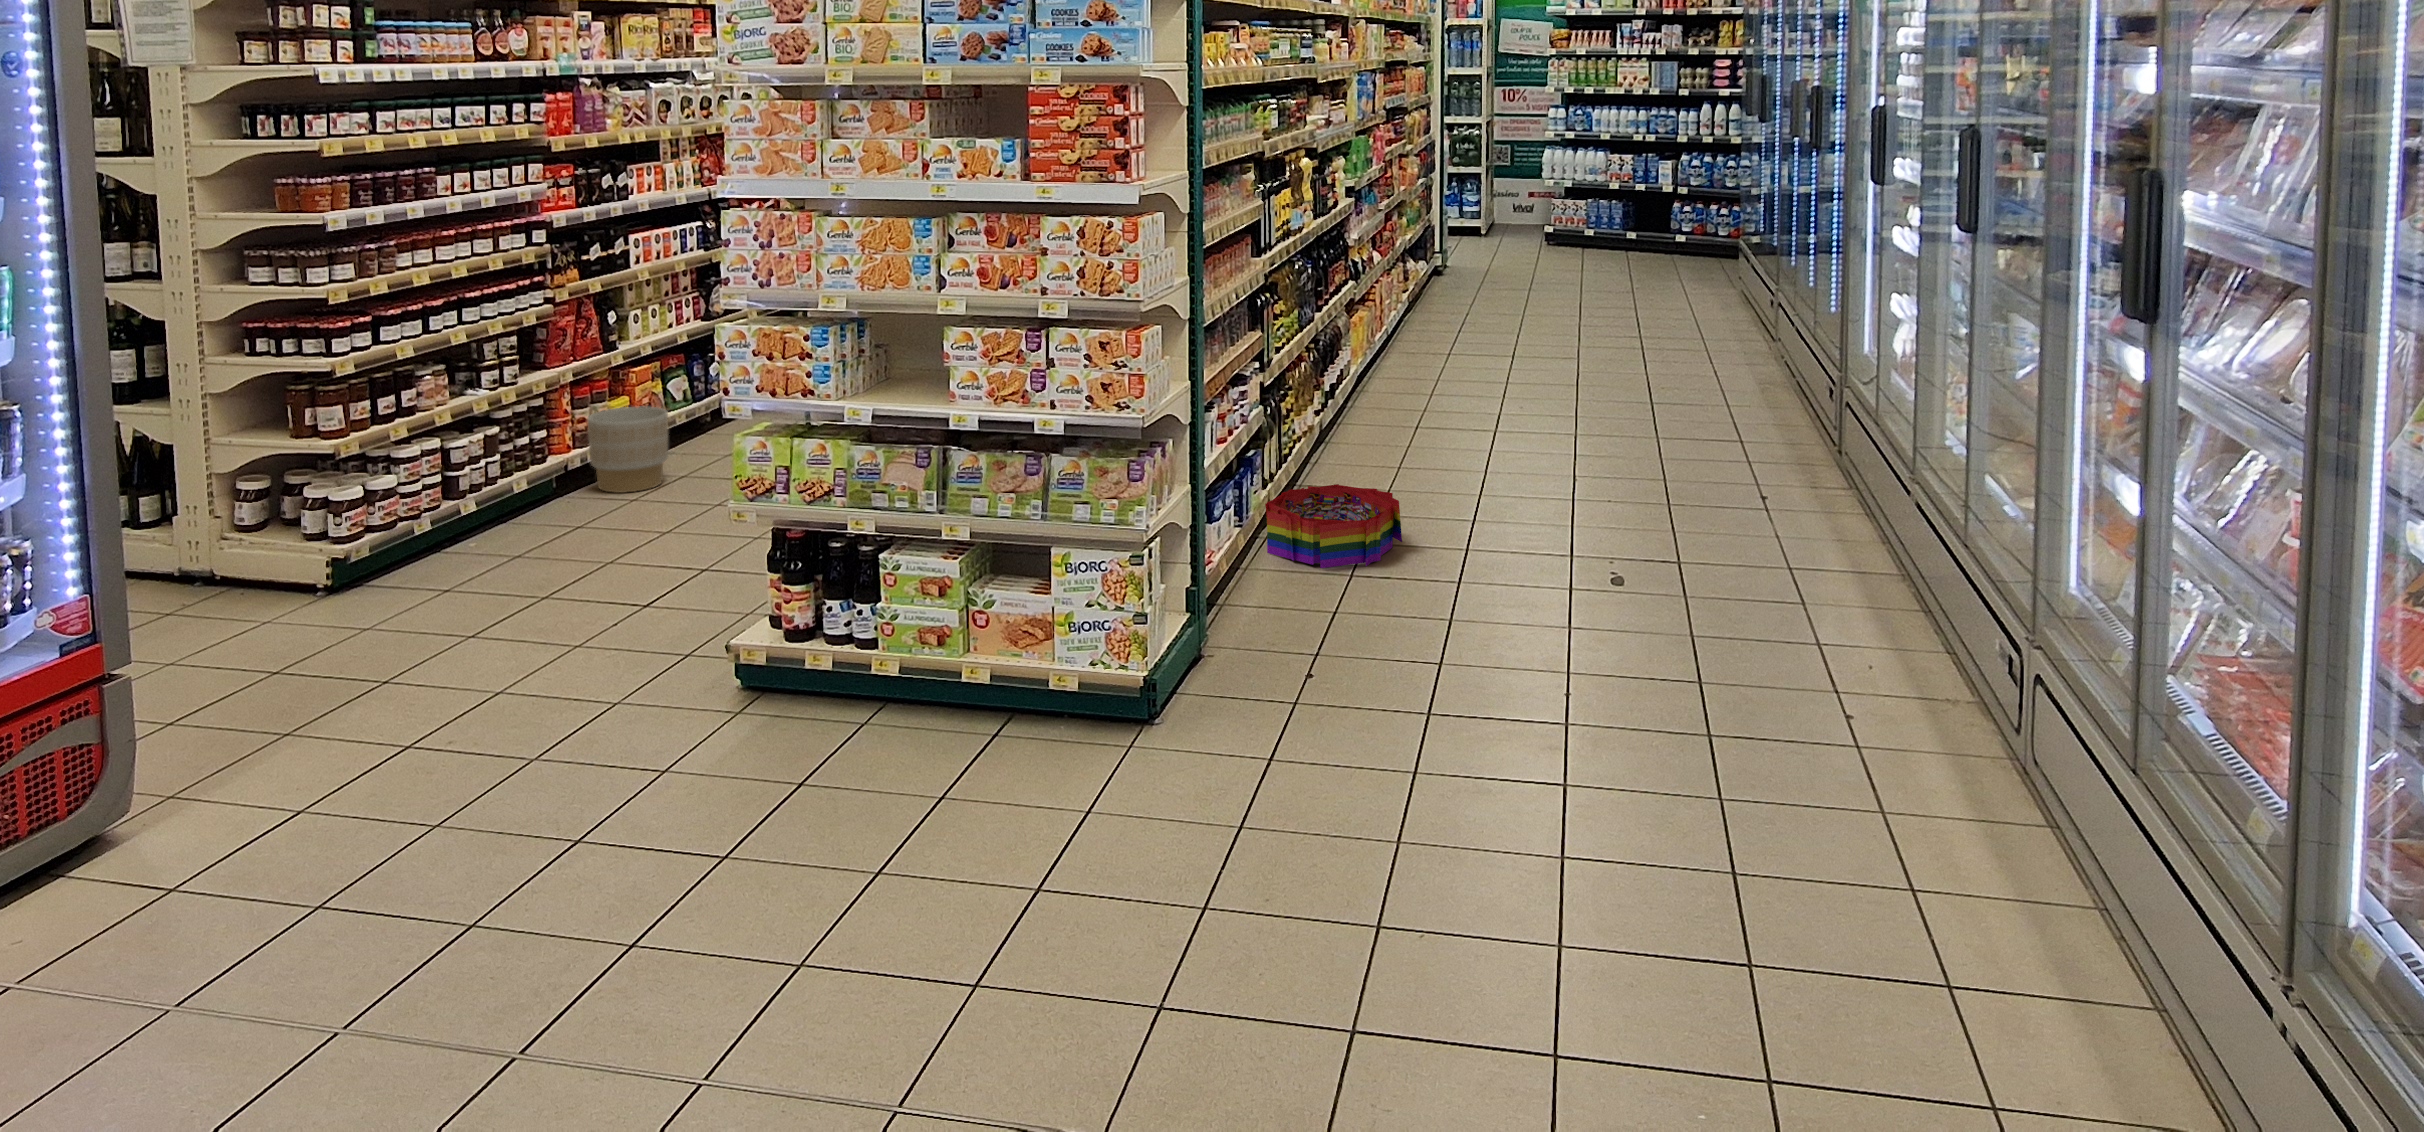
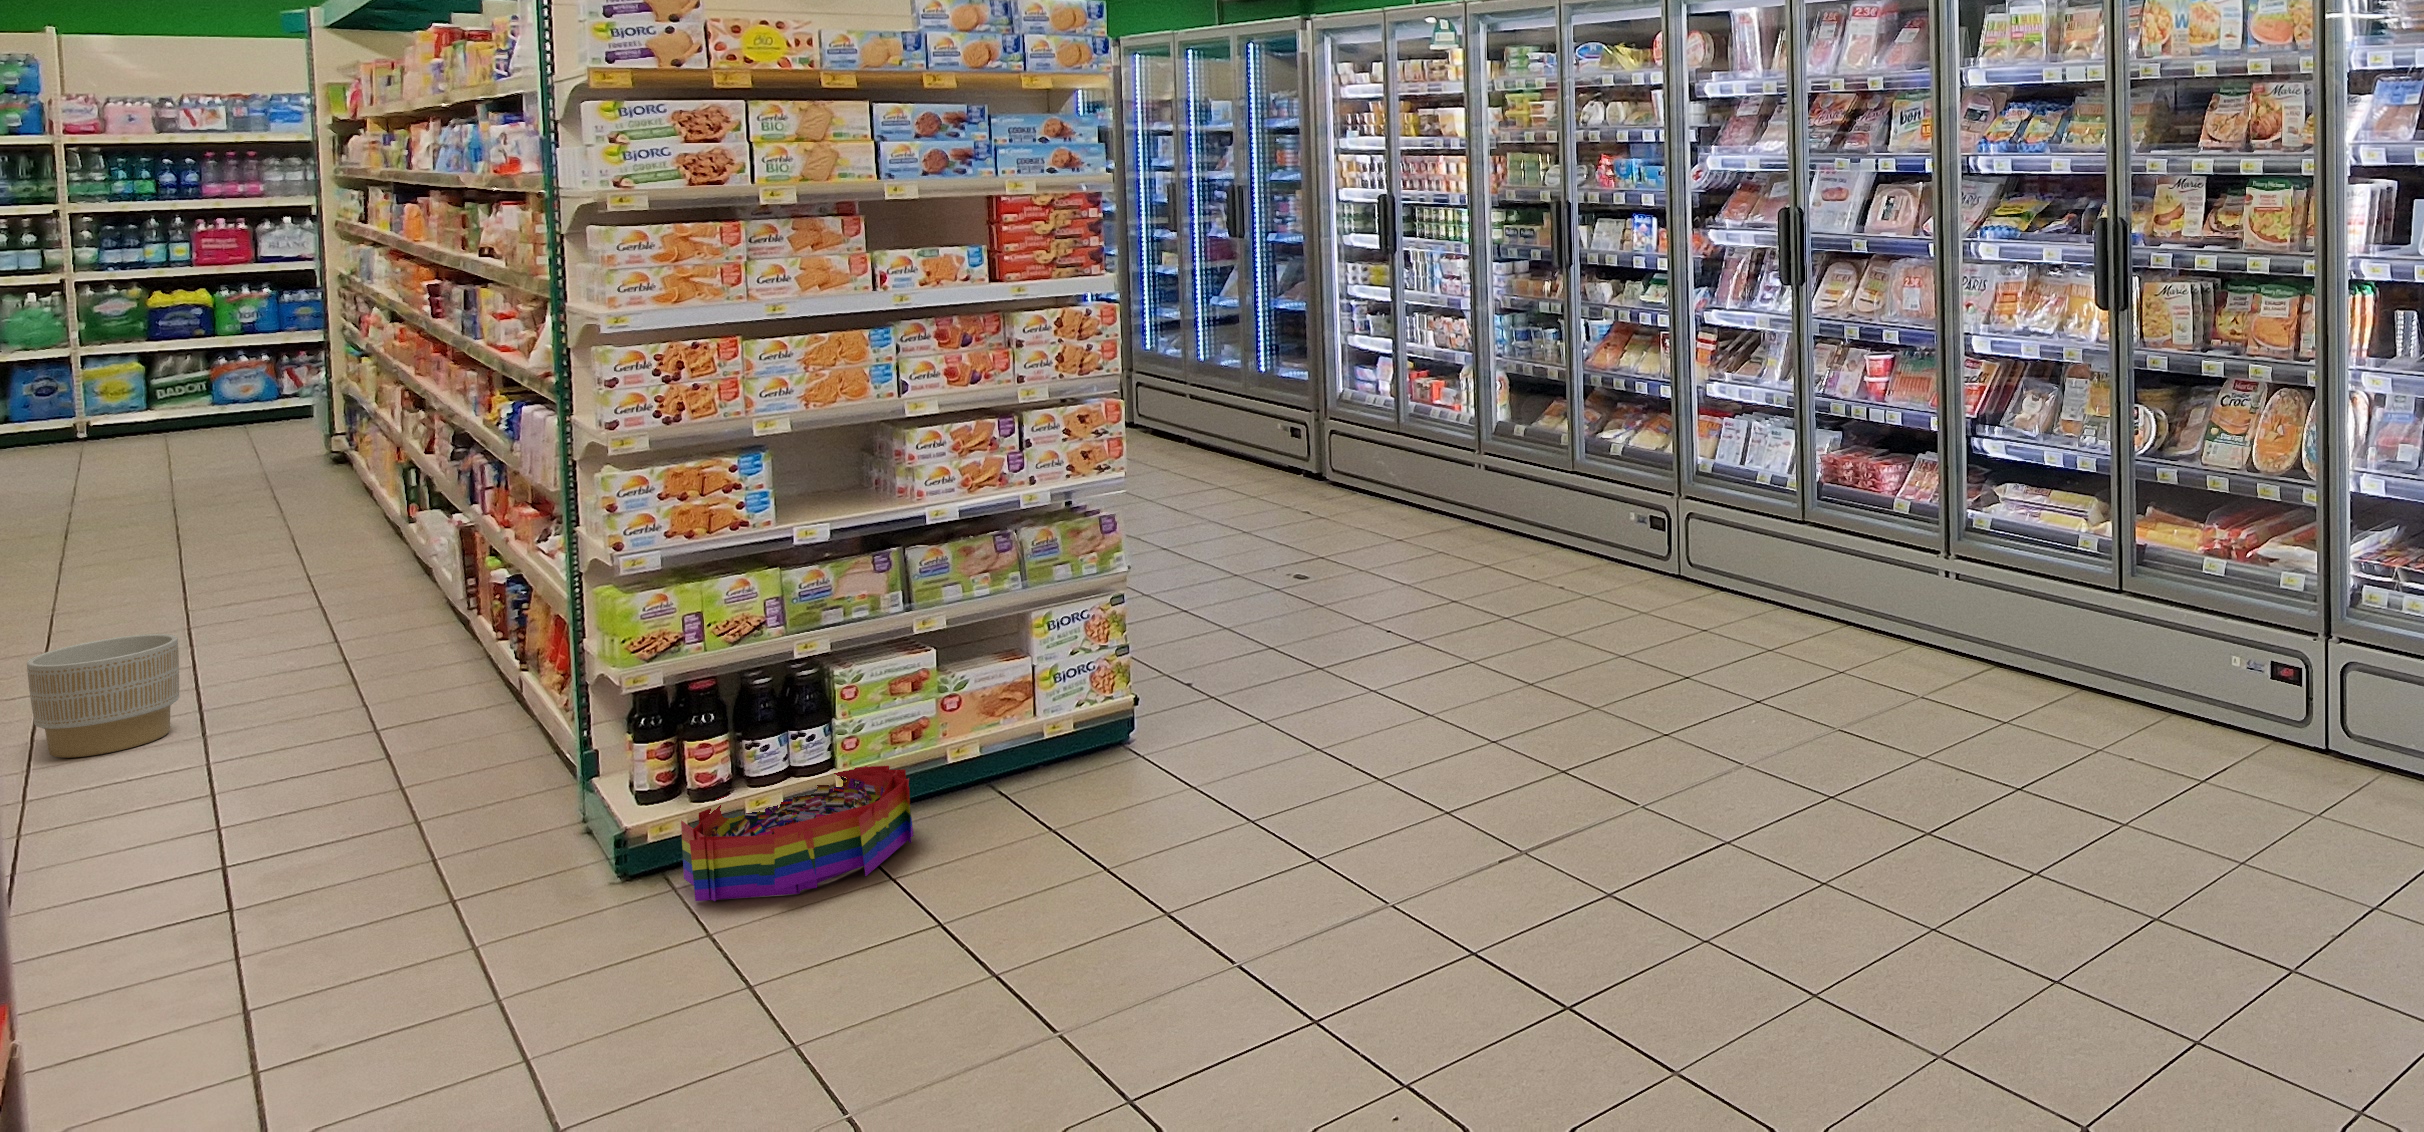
storage bin: present [1265,484,1402,568] -> present [681,766,913,901]

